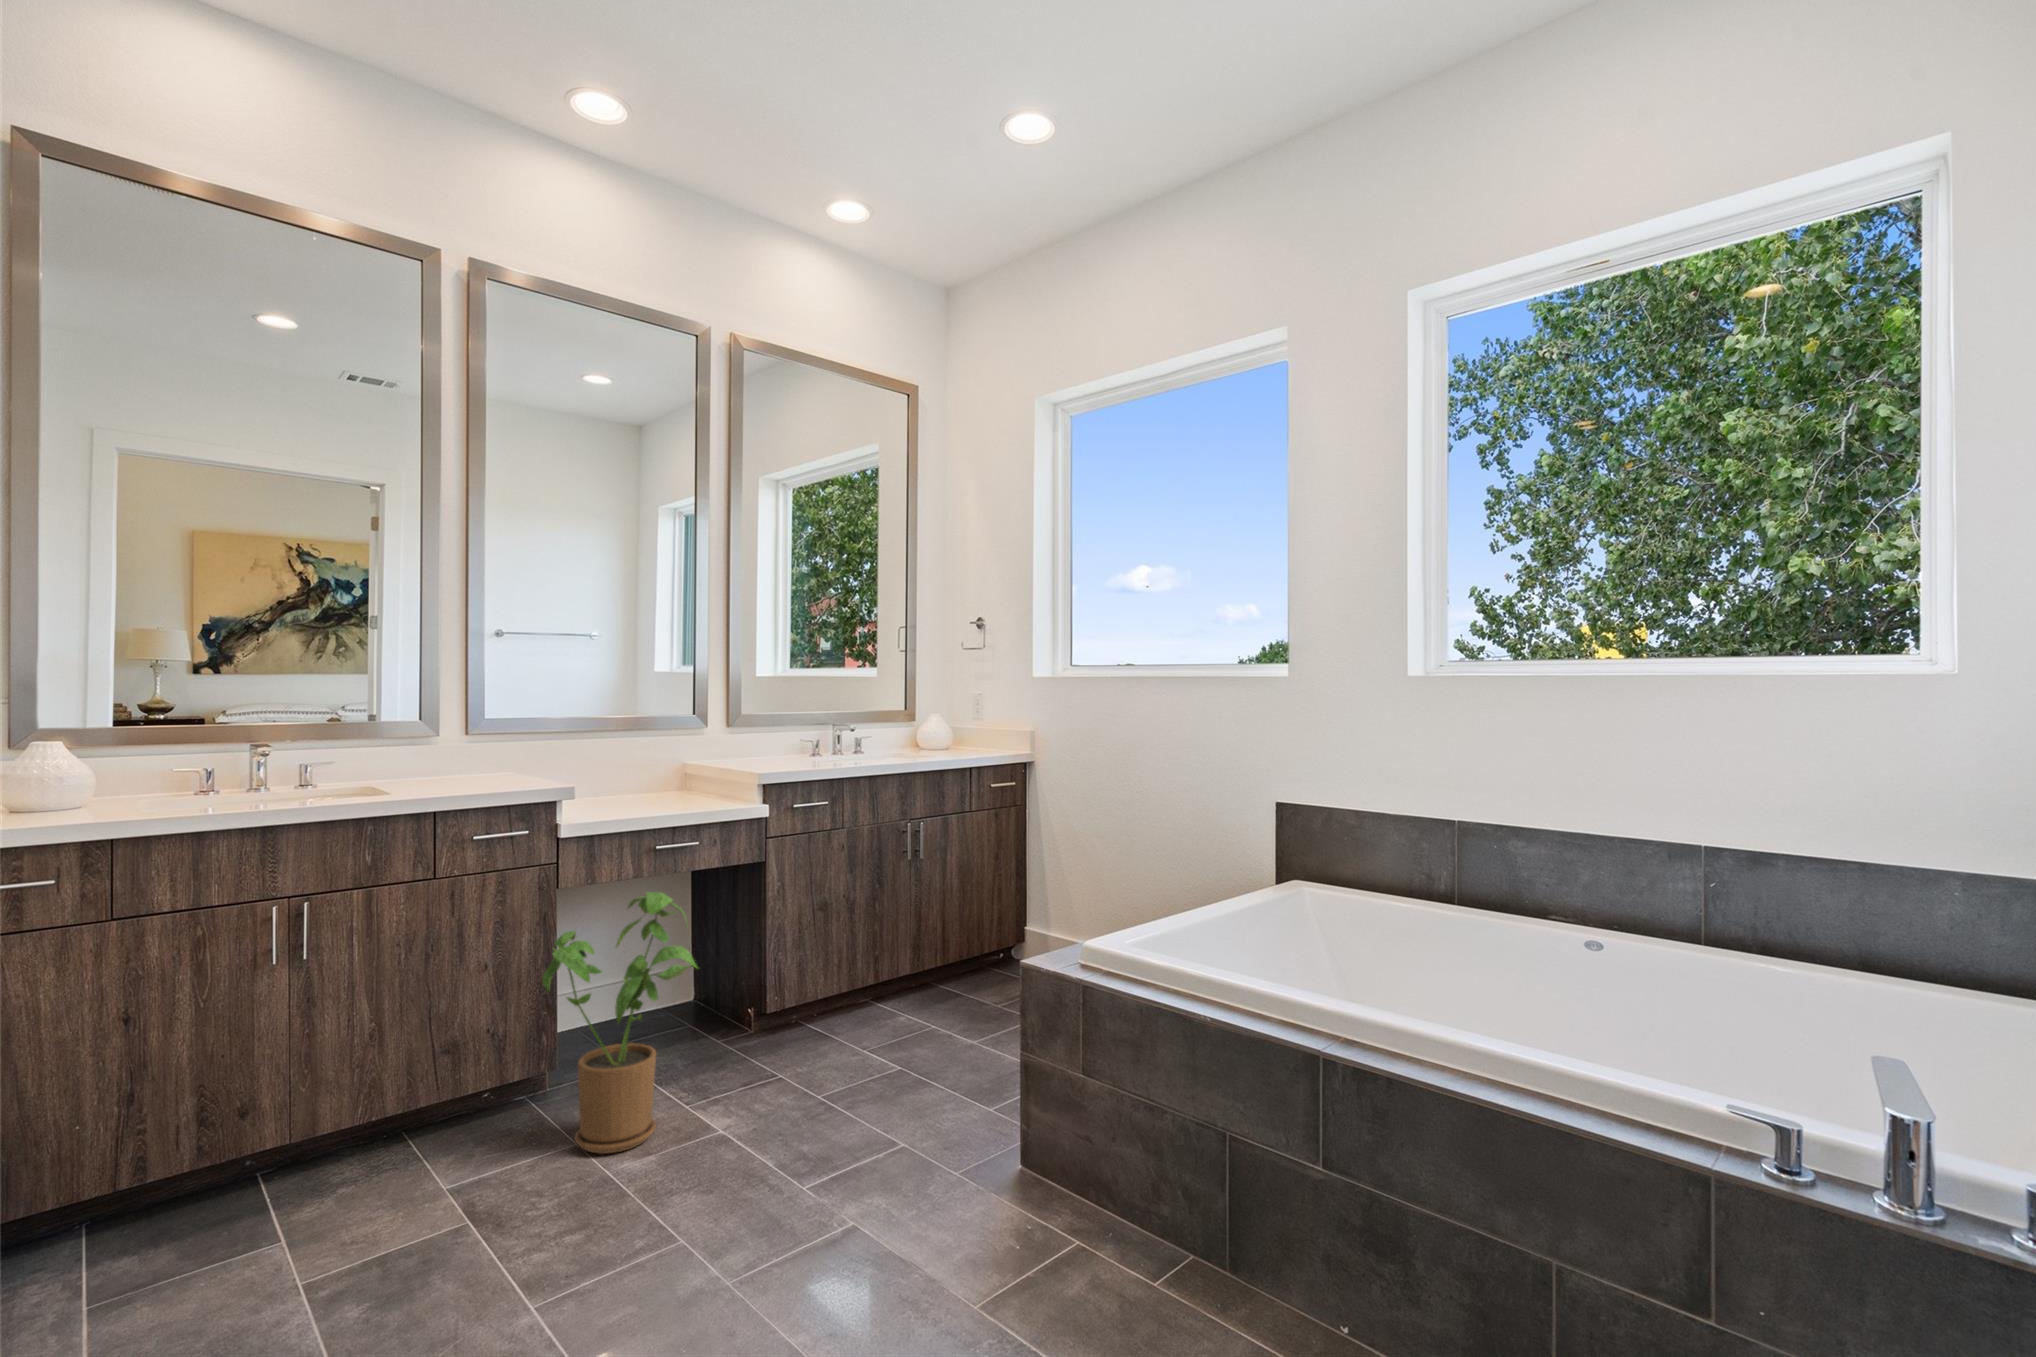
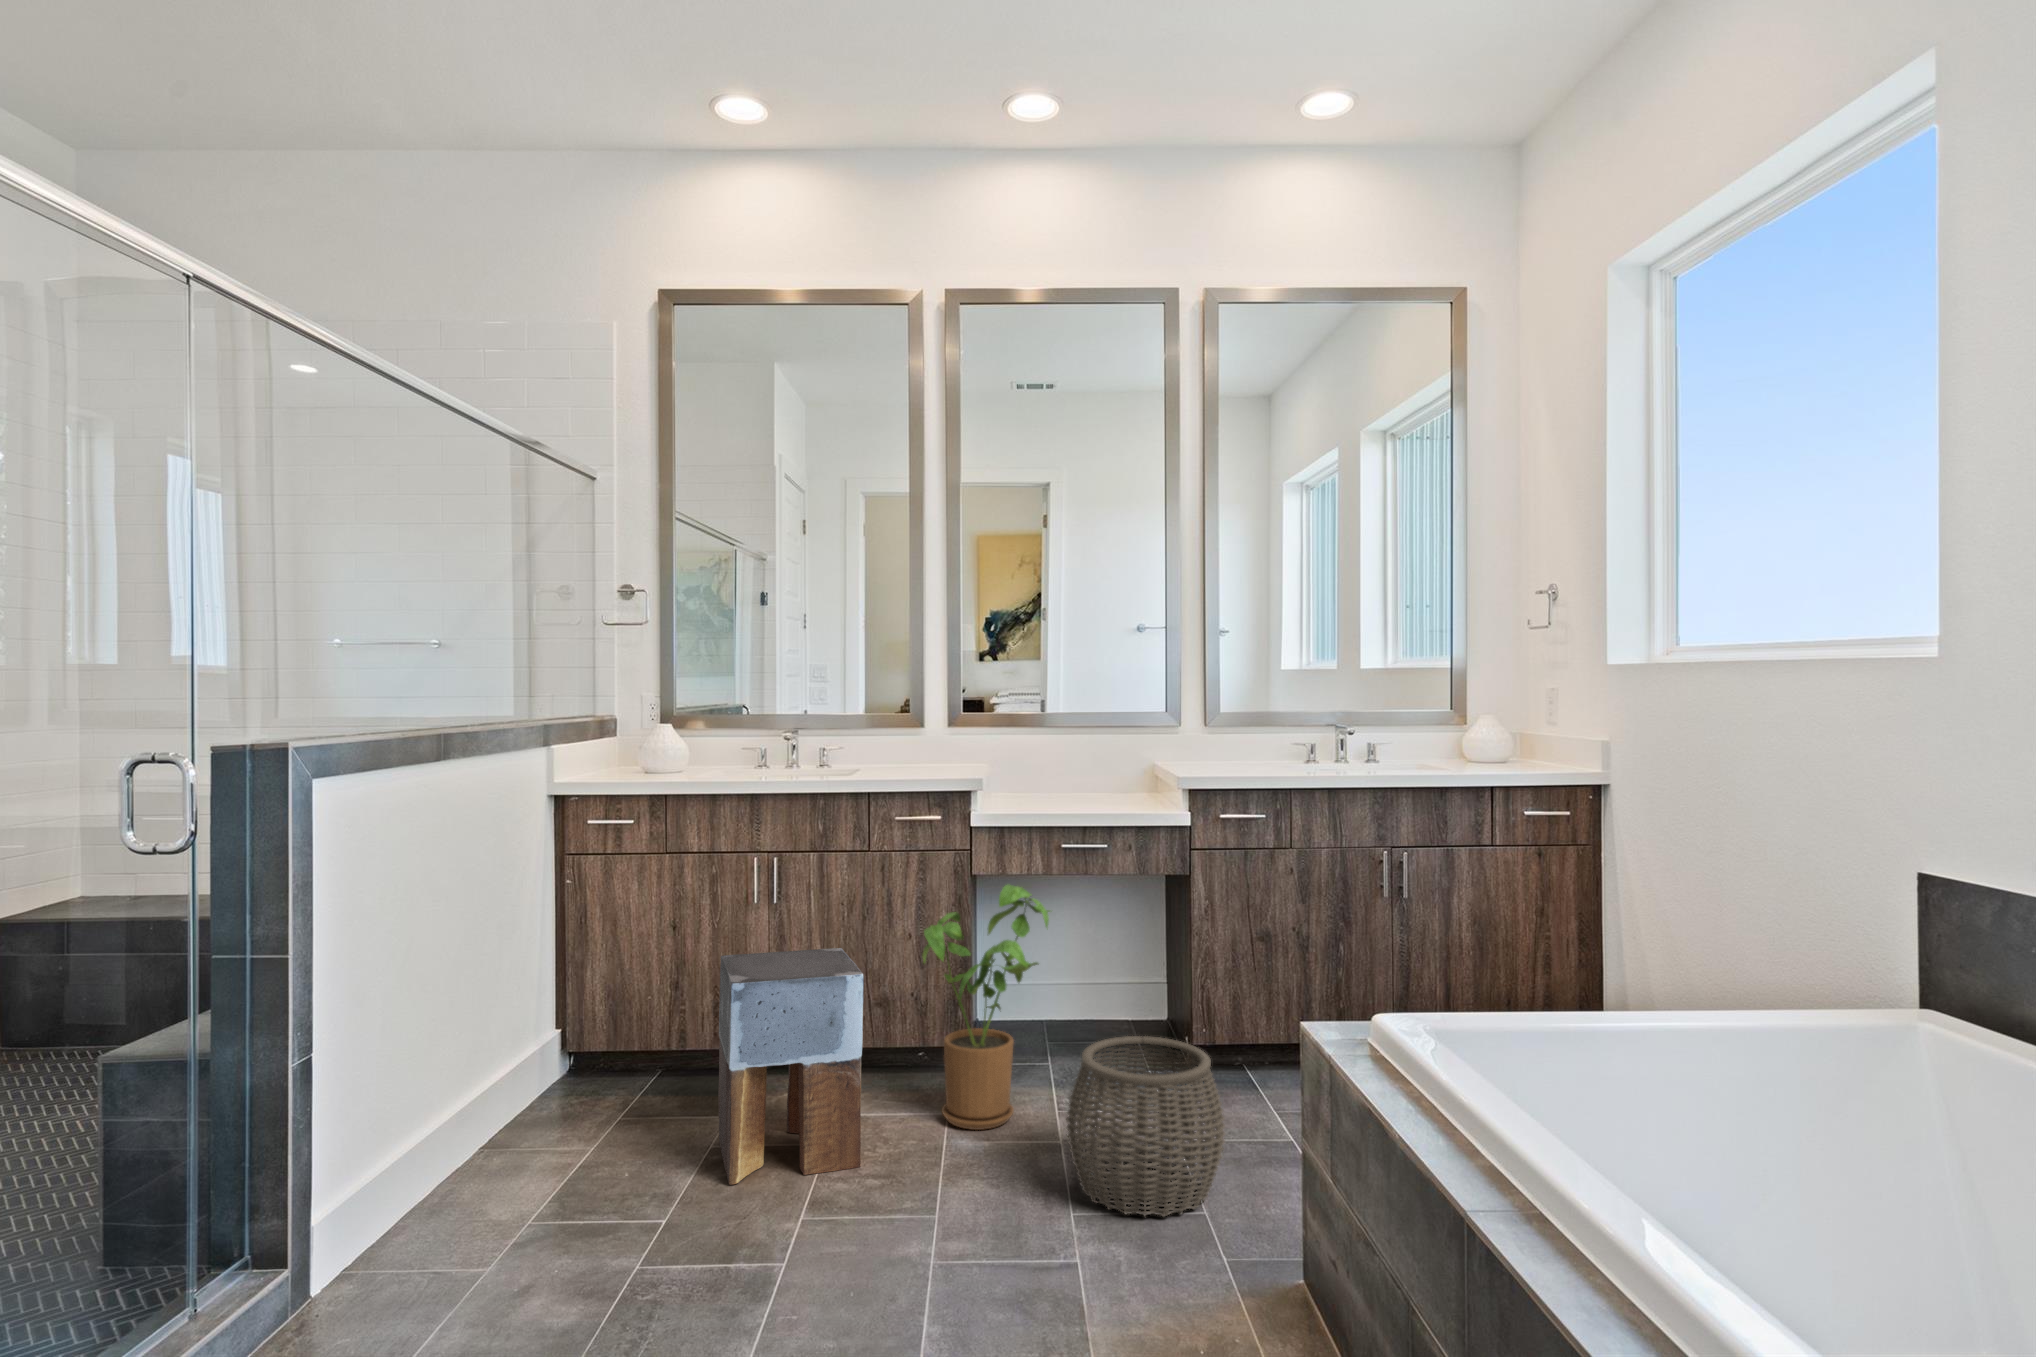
stool: none [311,992,546,1310] -> present [718,948,863,1185]
woven basket: none [766,1005,912,1172] -> present [1066,1036,1225,1218]

